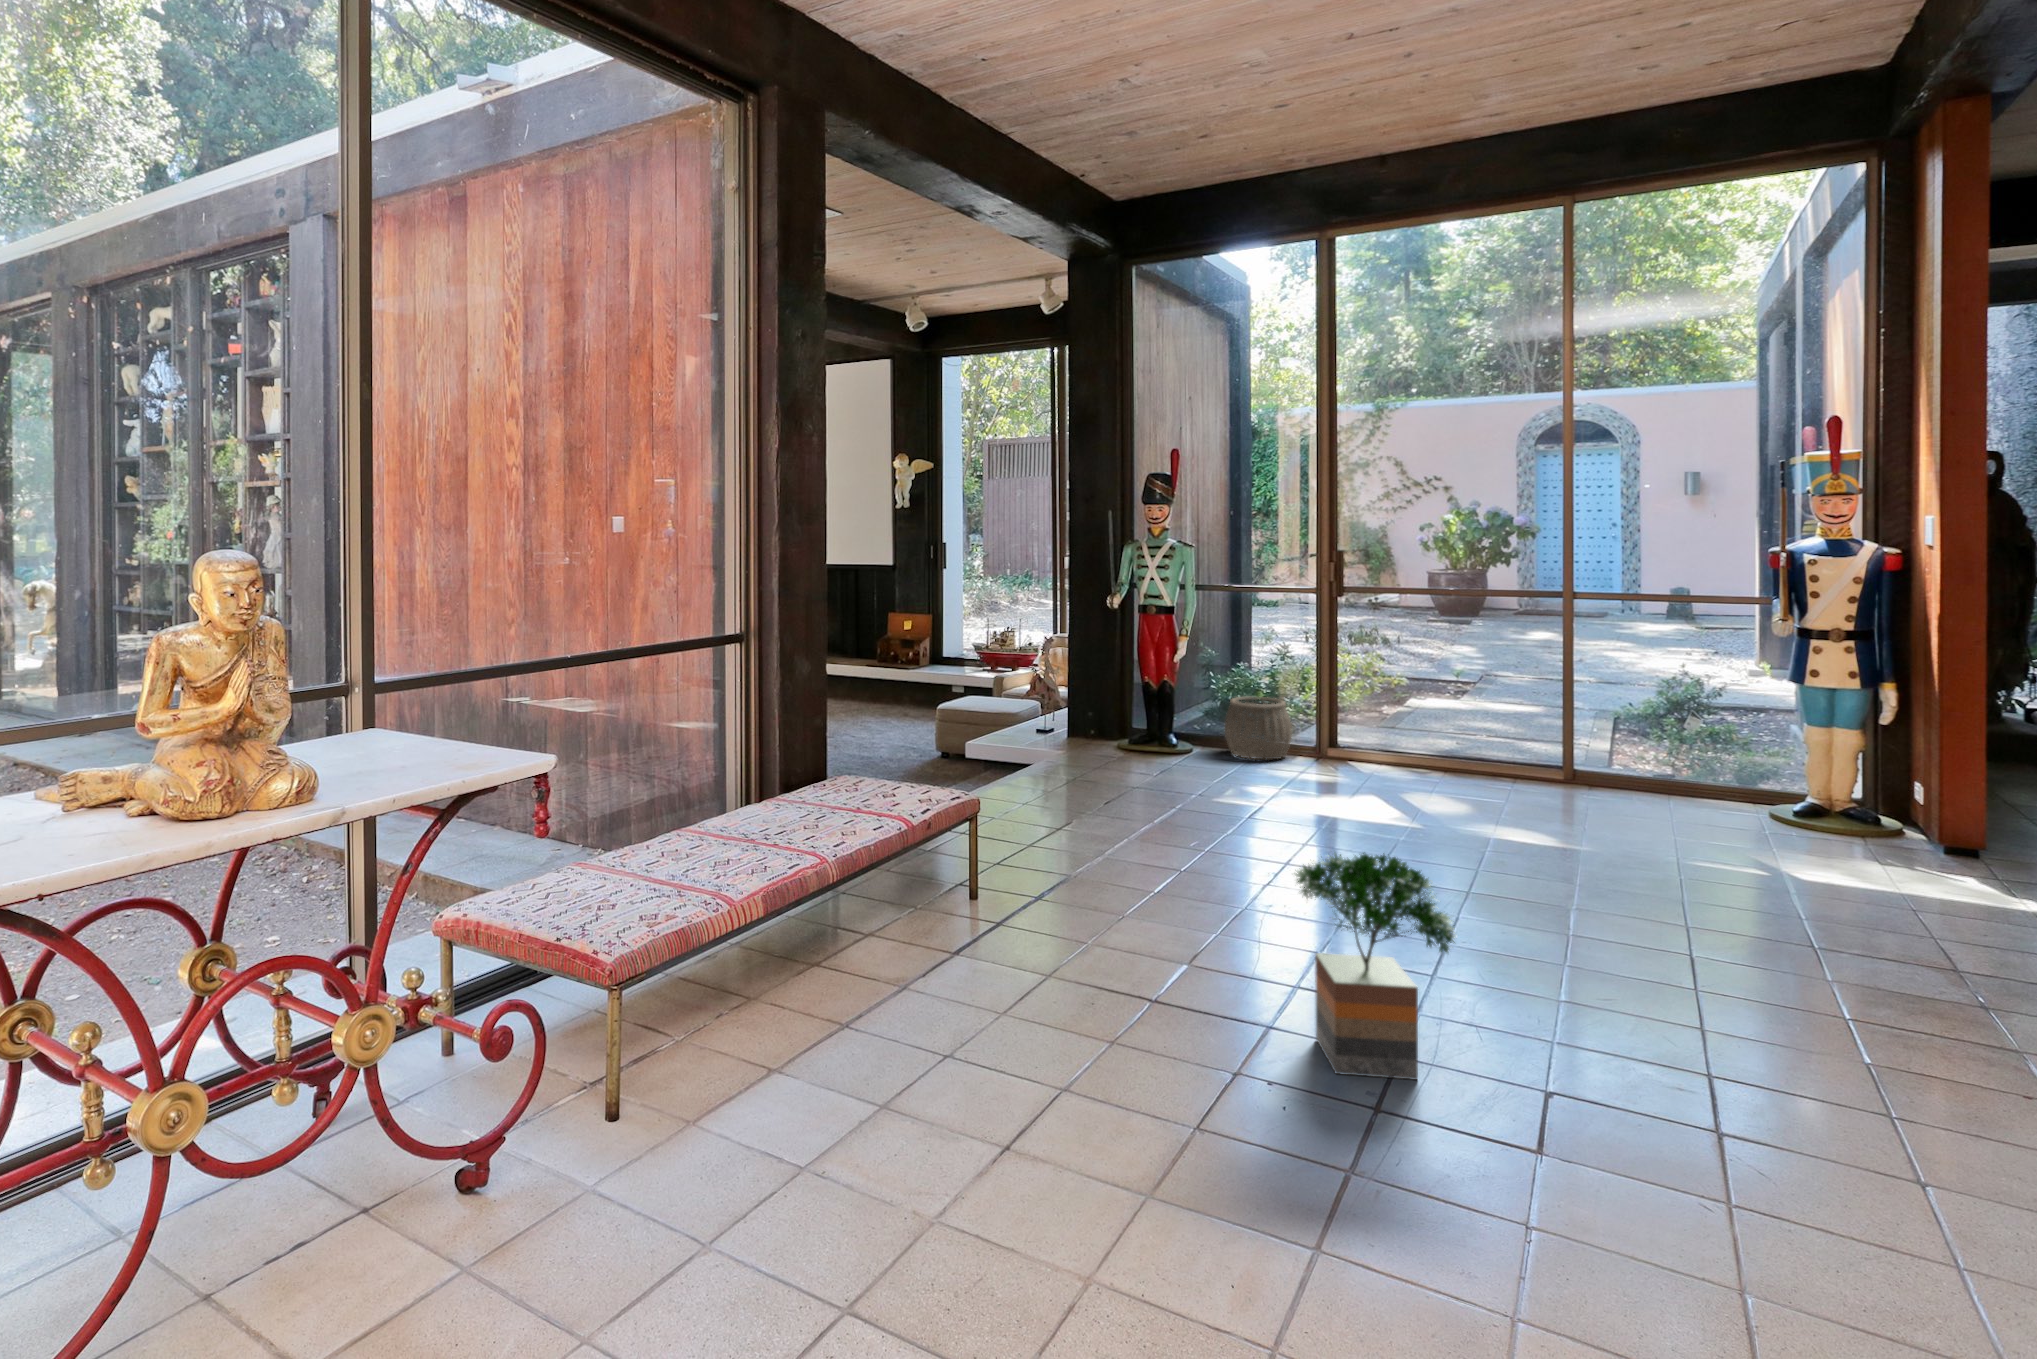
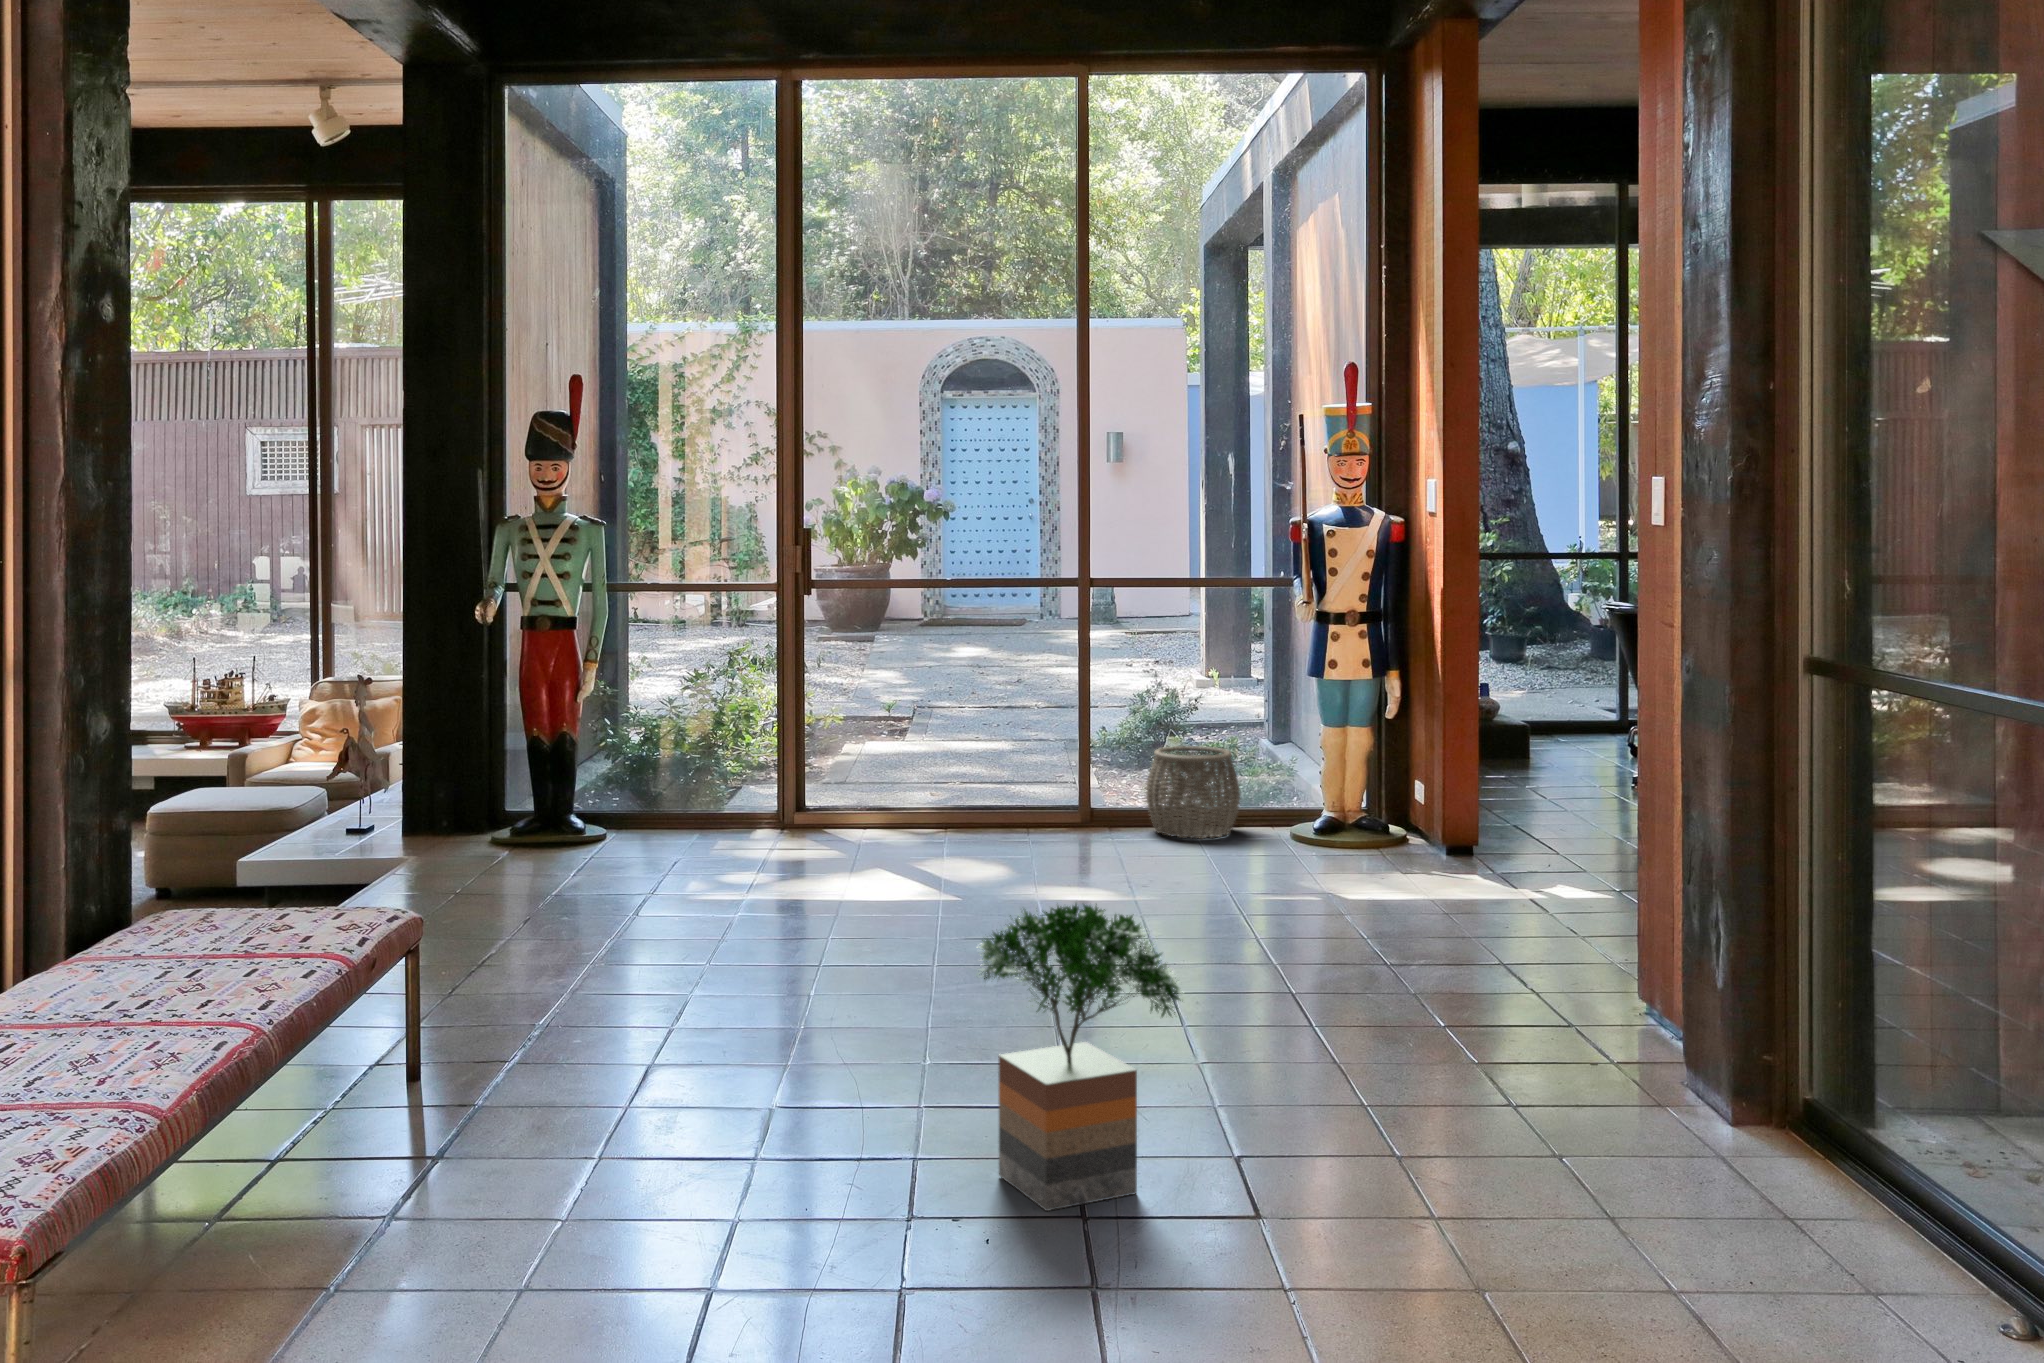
woven basket: present [1225,697,1292,760] -> present [1146,746,1240,838]

